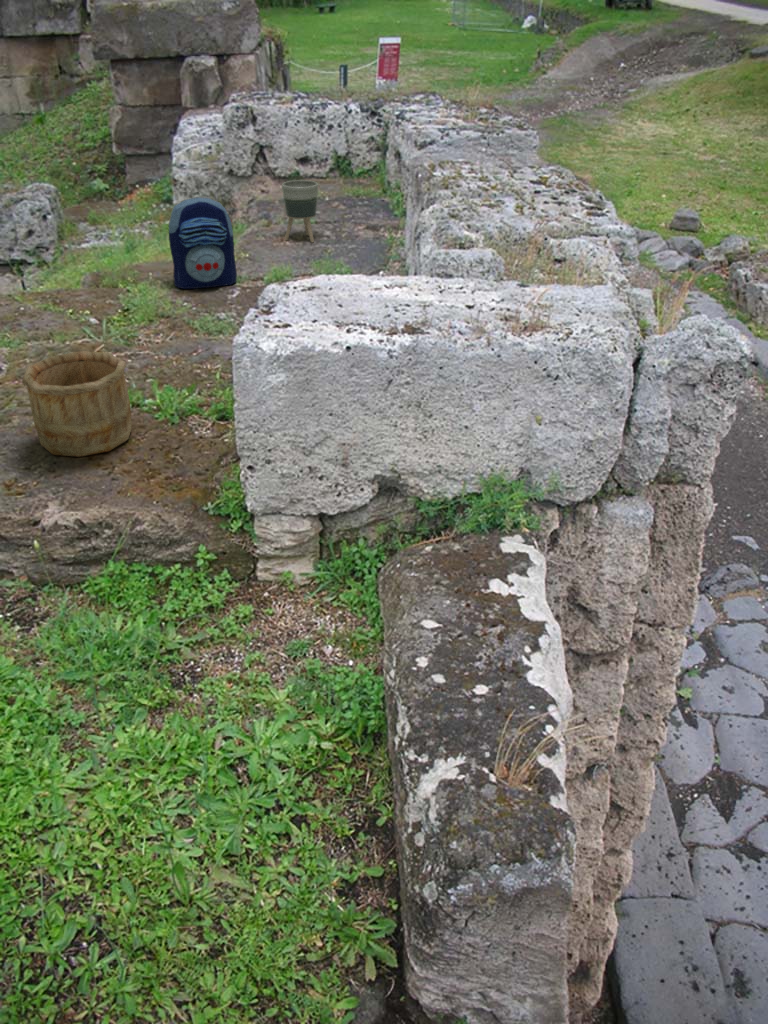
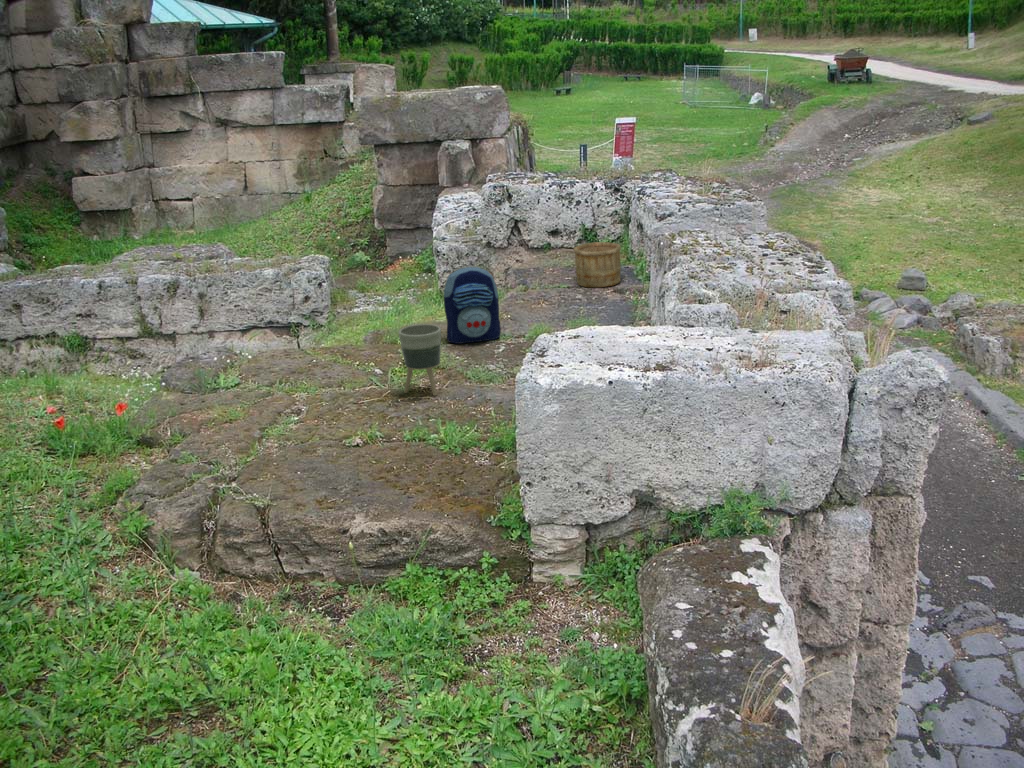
planter: present [282,180,318,242] -> present [399,324,441,396]
wooden bucket: present [22,351,132,457] -> present [574,242,621,287]

